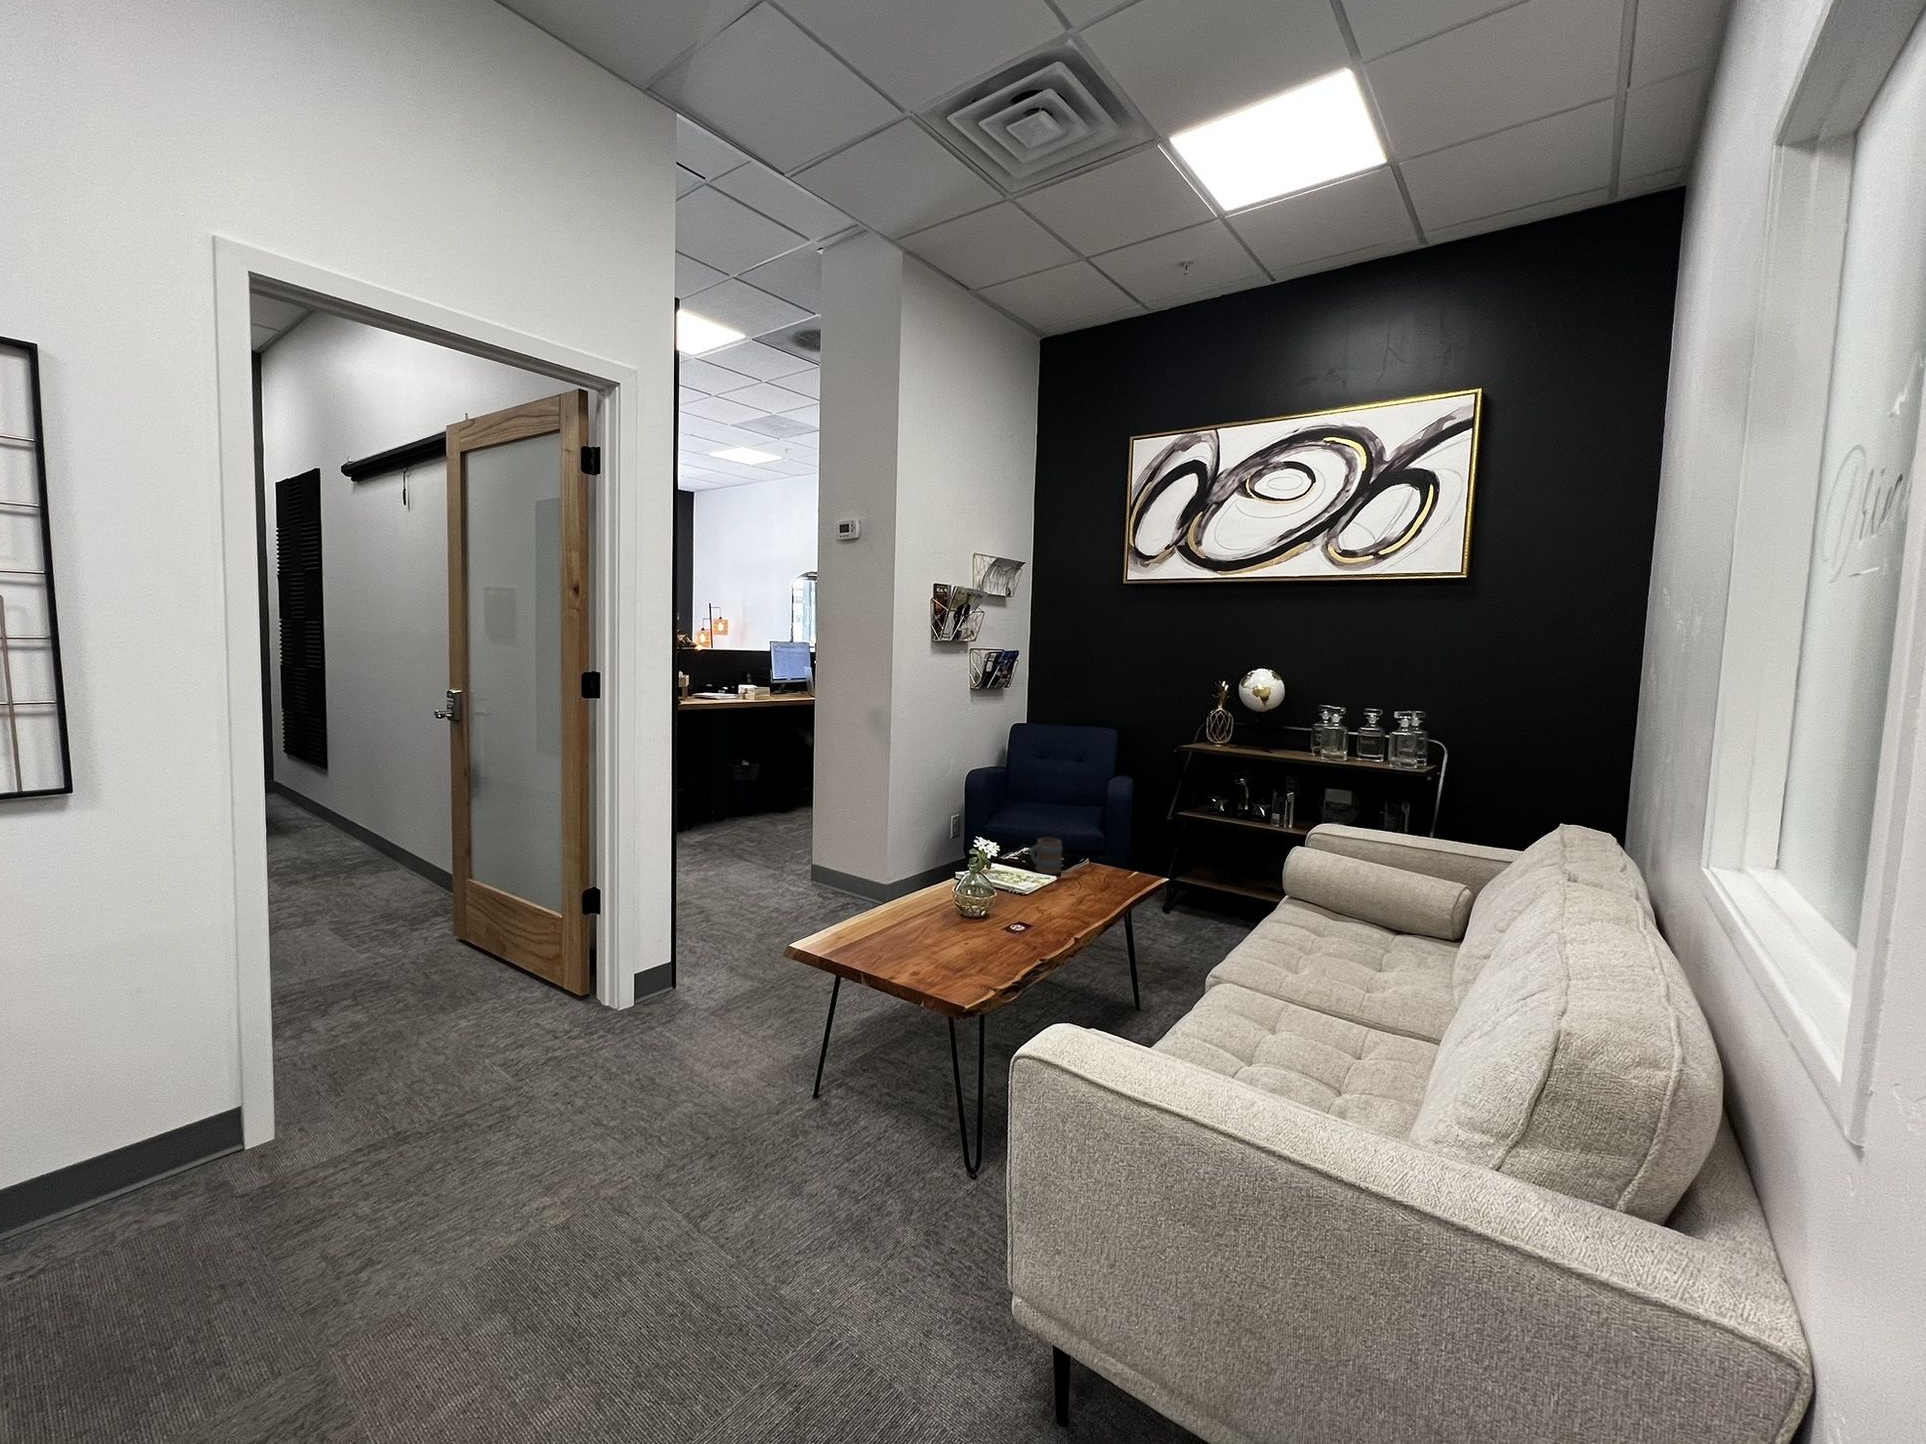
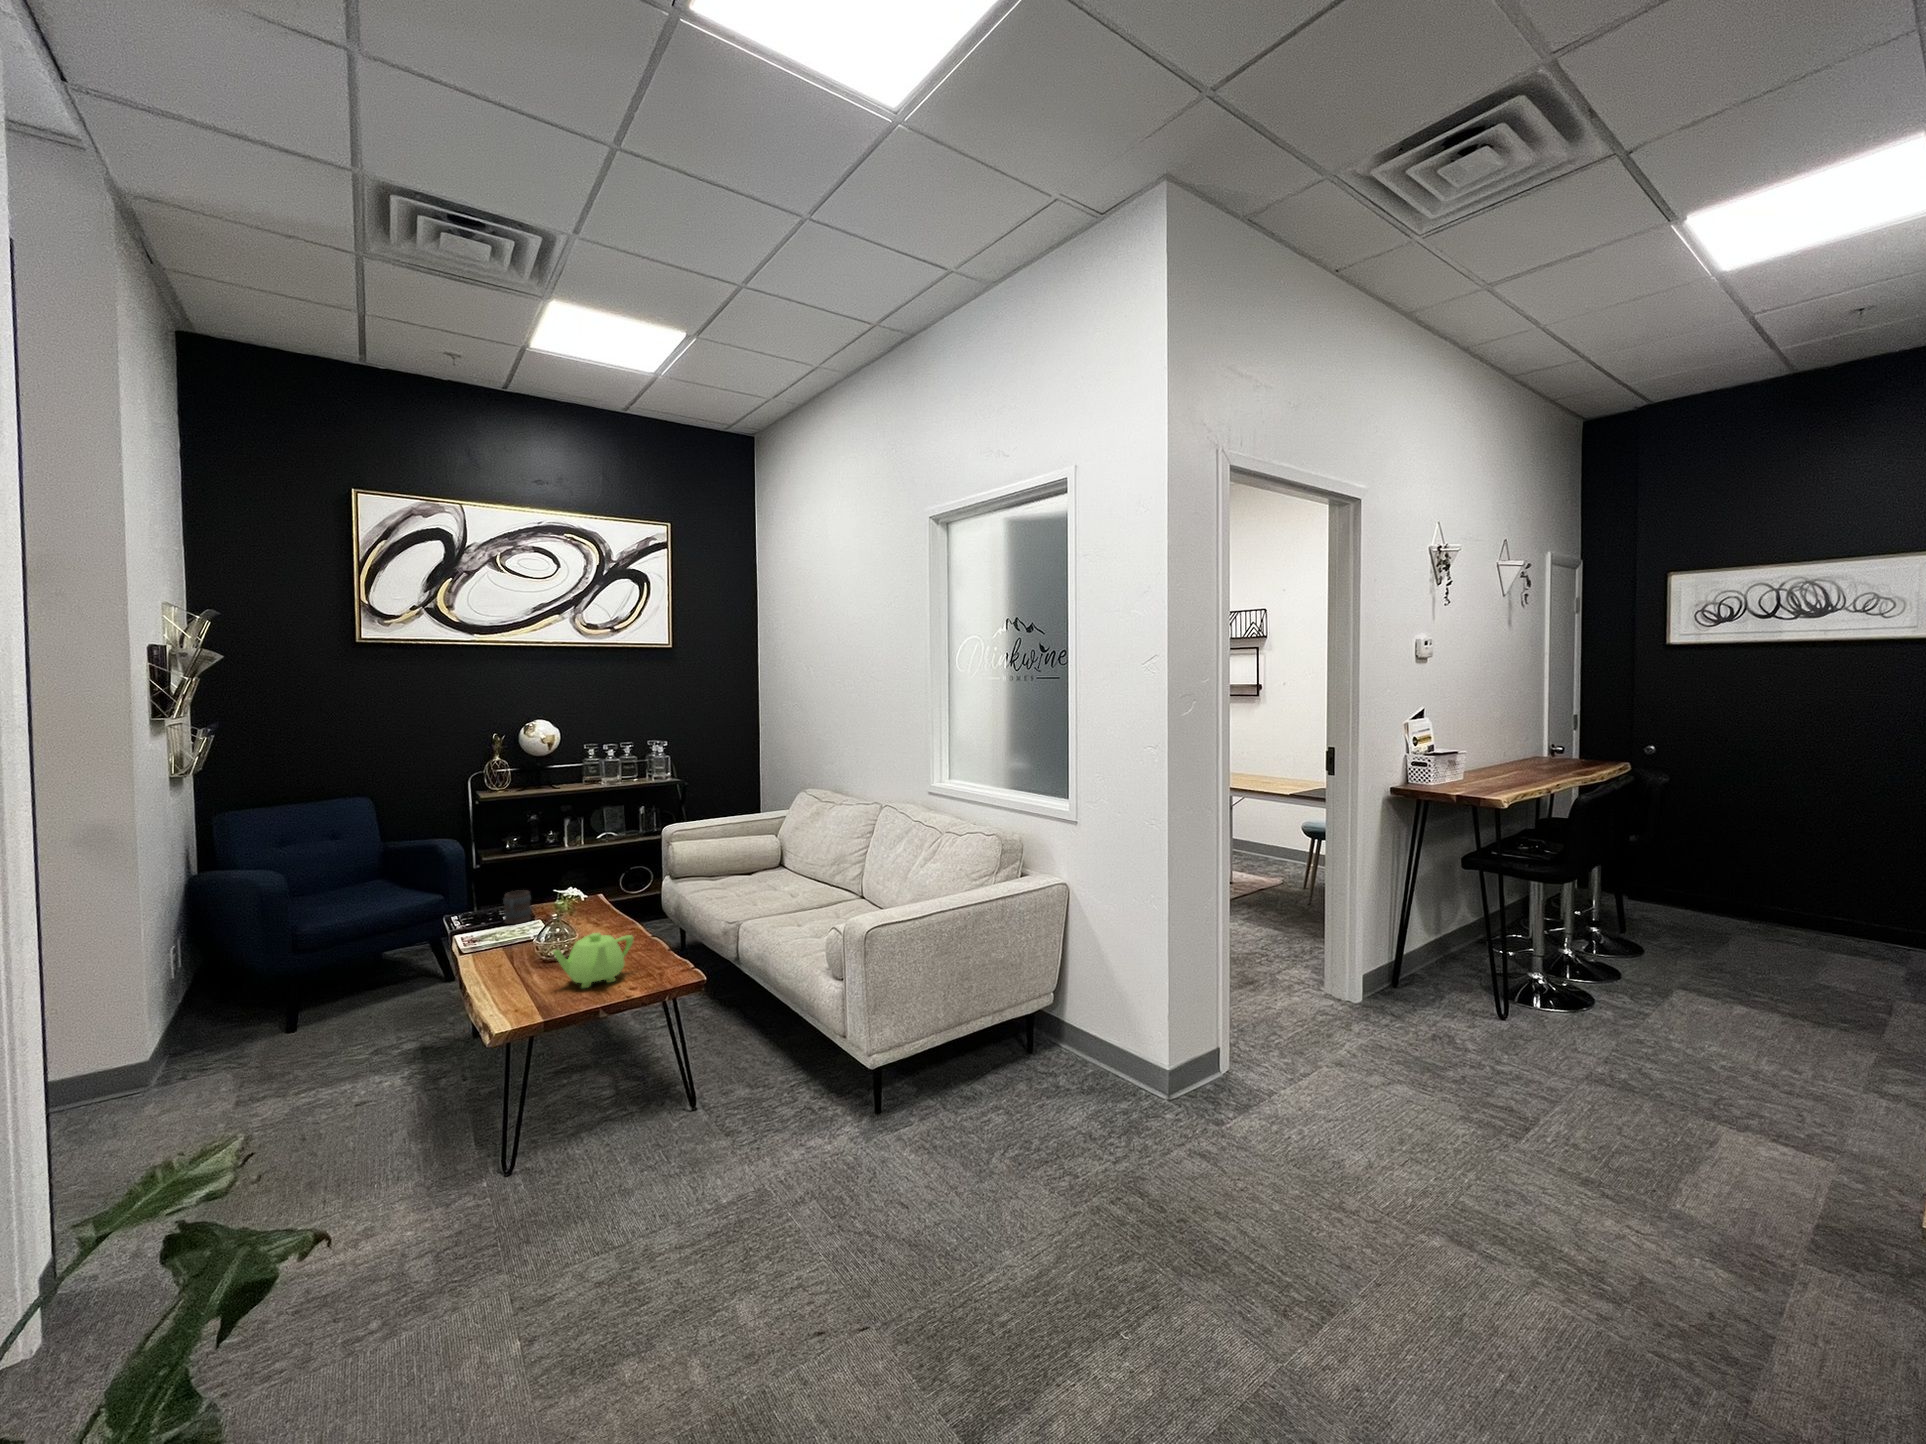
teapot: none [889,895,959,960] -> present [553,933,633,988]

